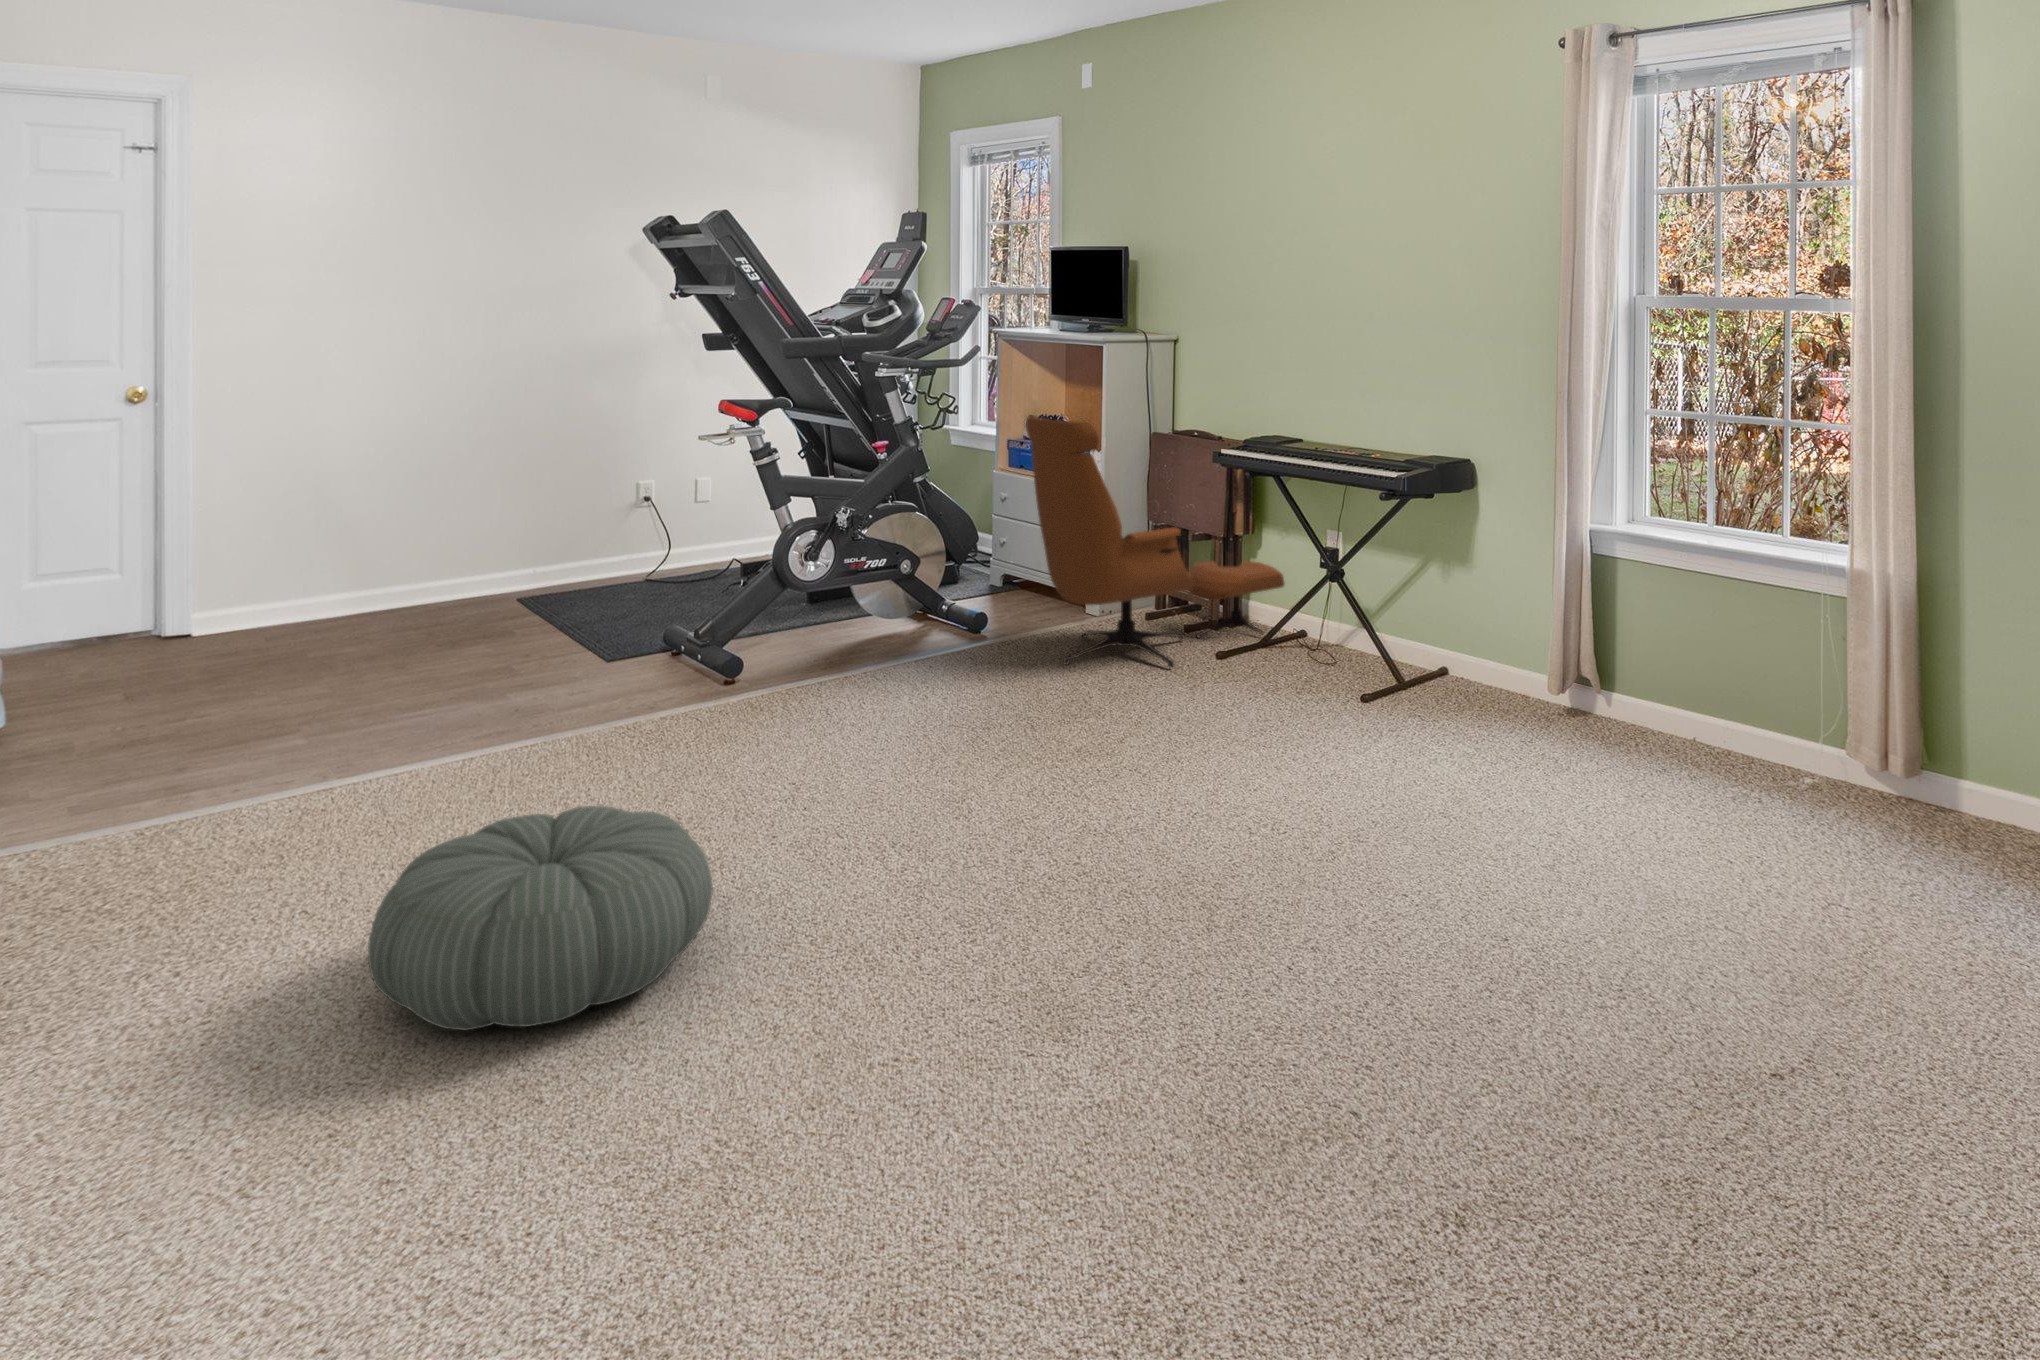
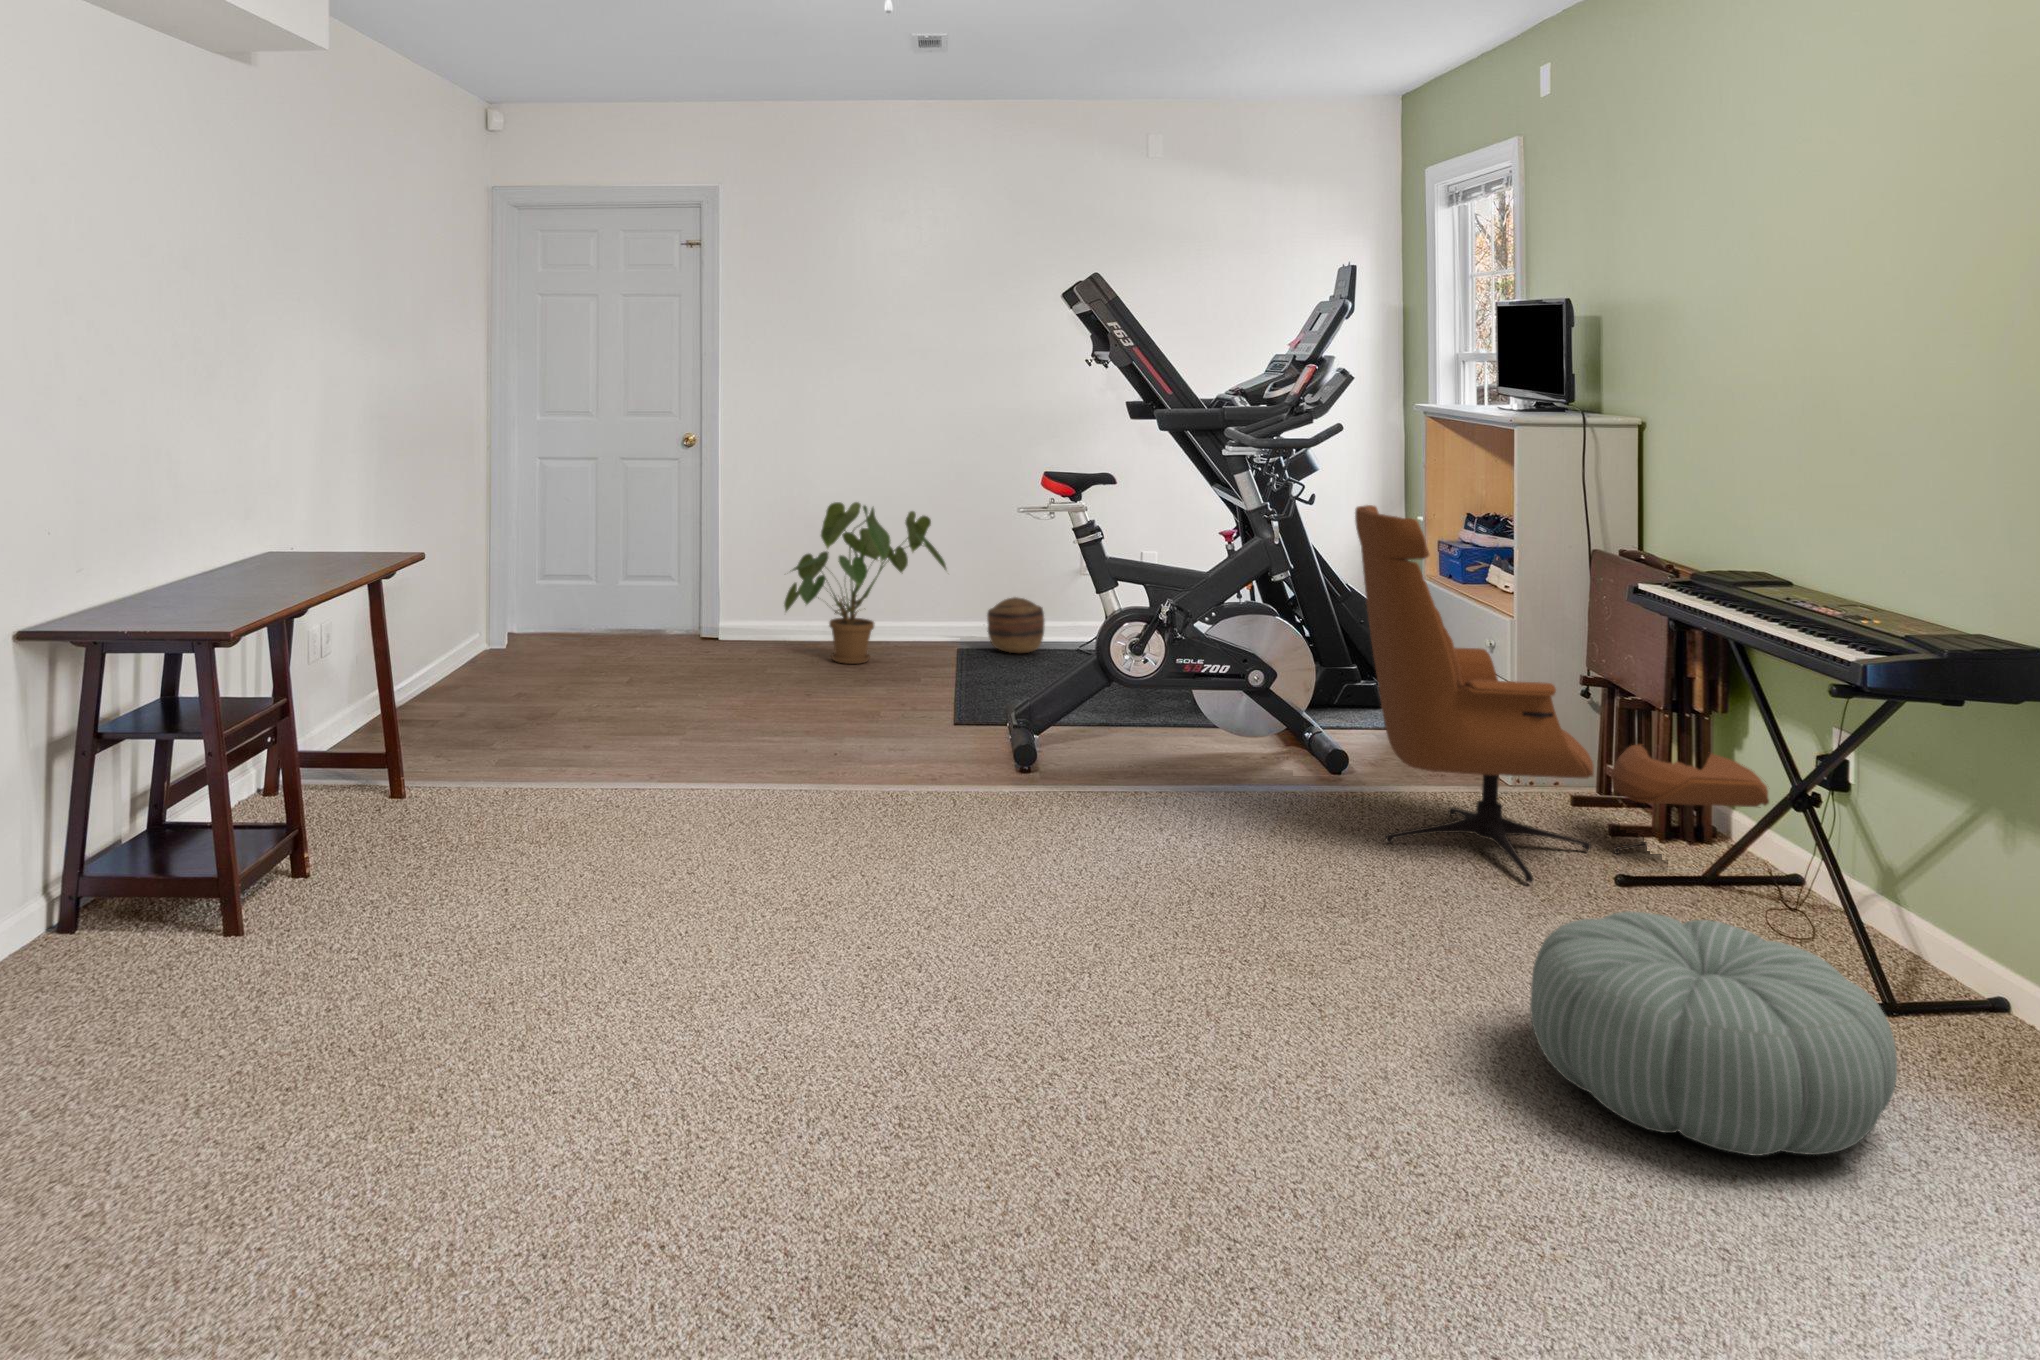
house plant: none [365,462,558,626] -> present [784,502,946,664]
basket: none [580,535,641,587] -> present [987,597,1044,654]
pouf: present [368,806,713,1030] -> present [1530,911,1897,1156]

